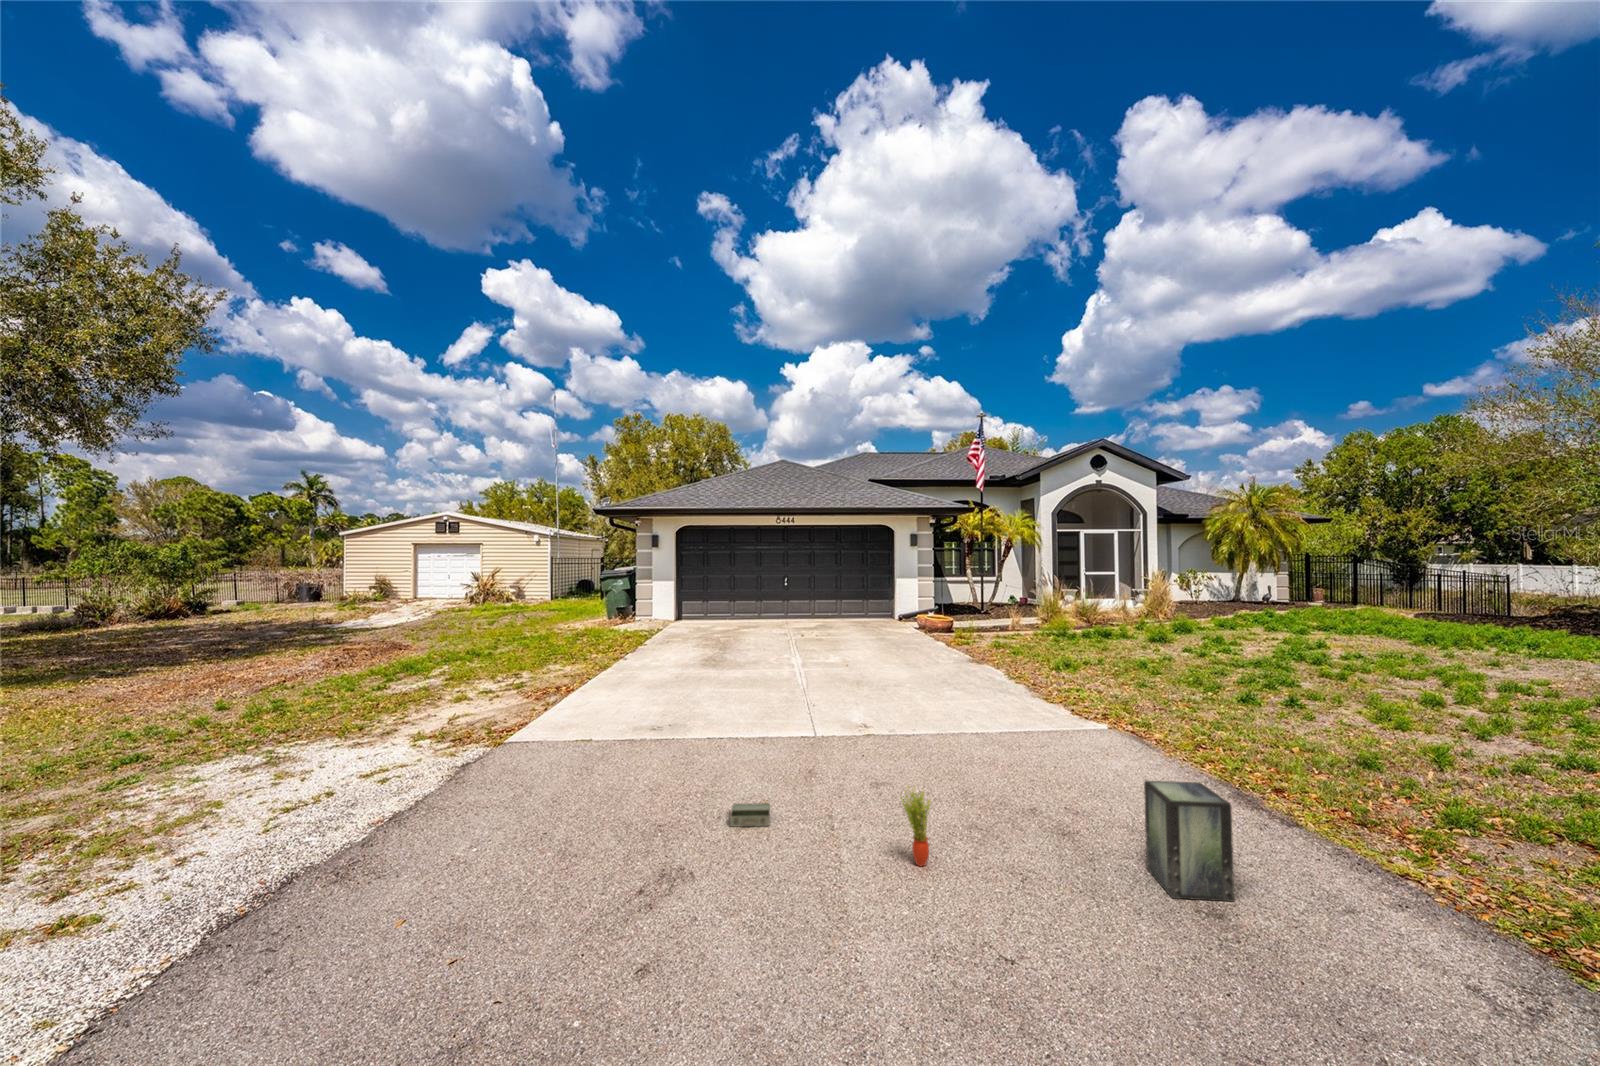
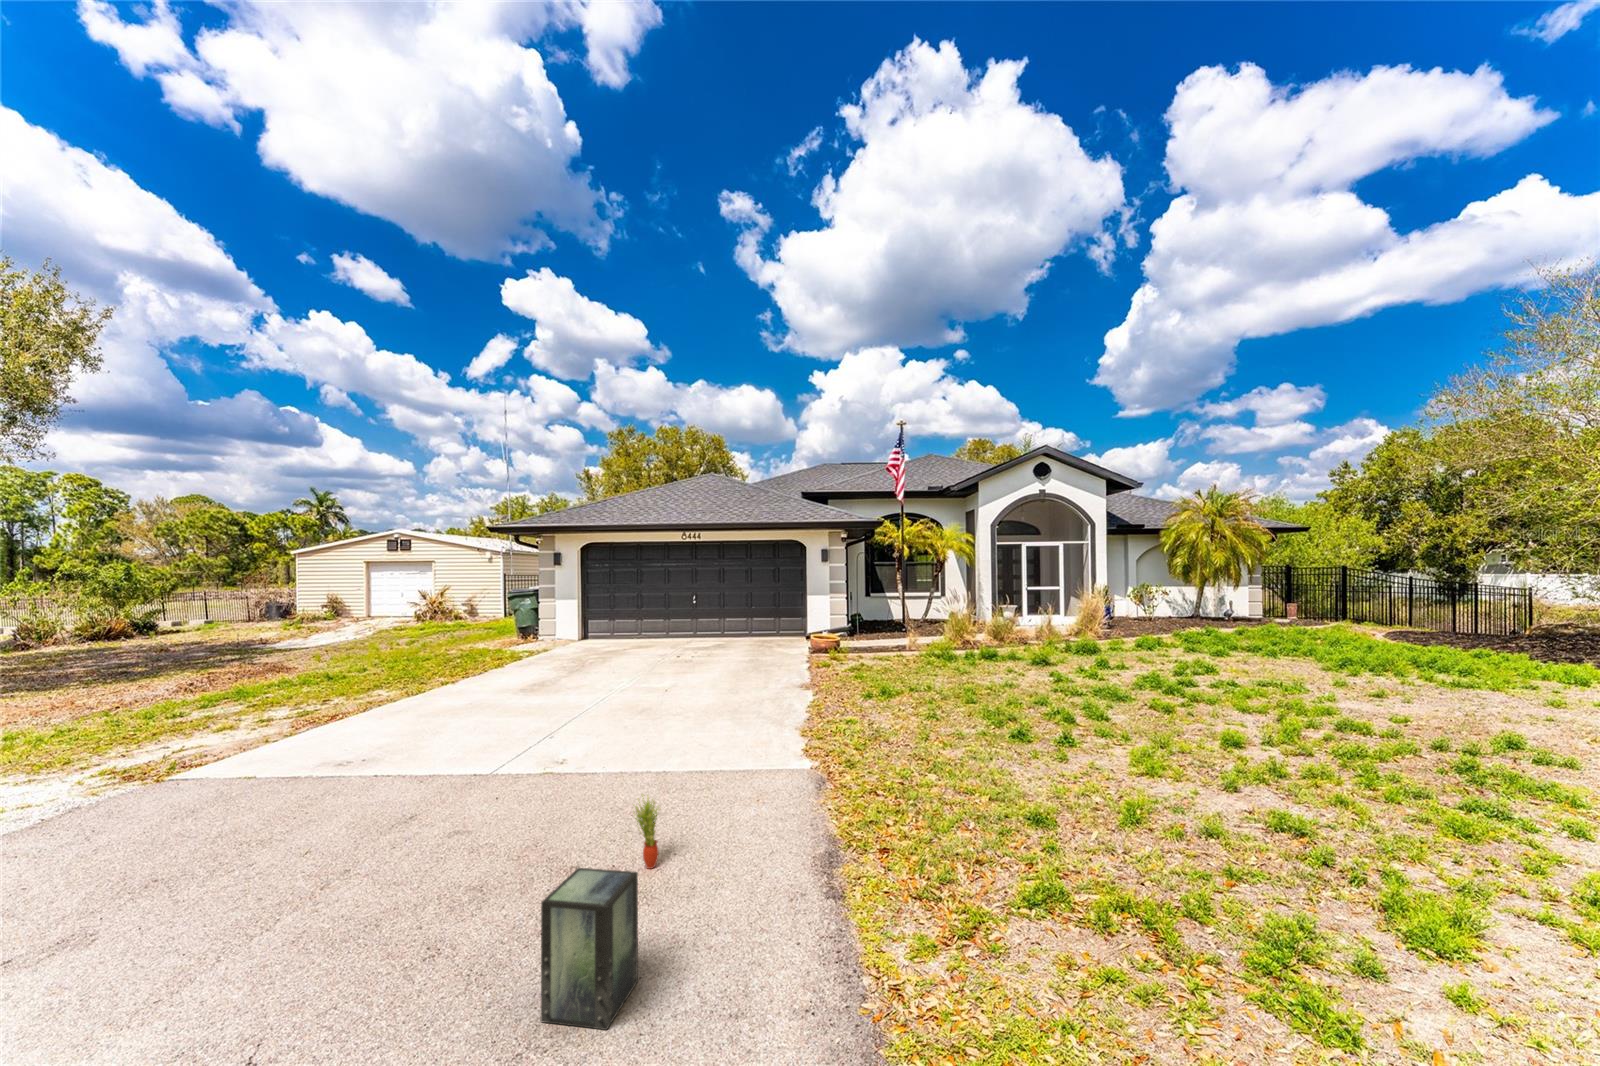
potted plant: present [900,786,931,866] -> present [635,796,659,869]
toolbox: present [730,803,770,827] -> none [216,872,286,901]

